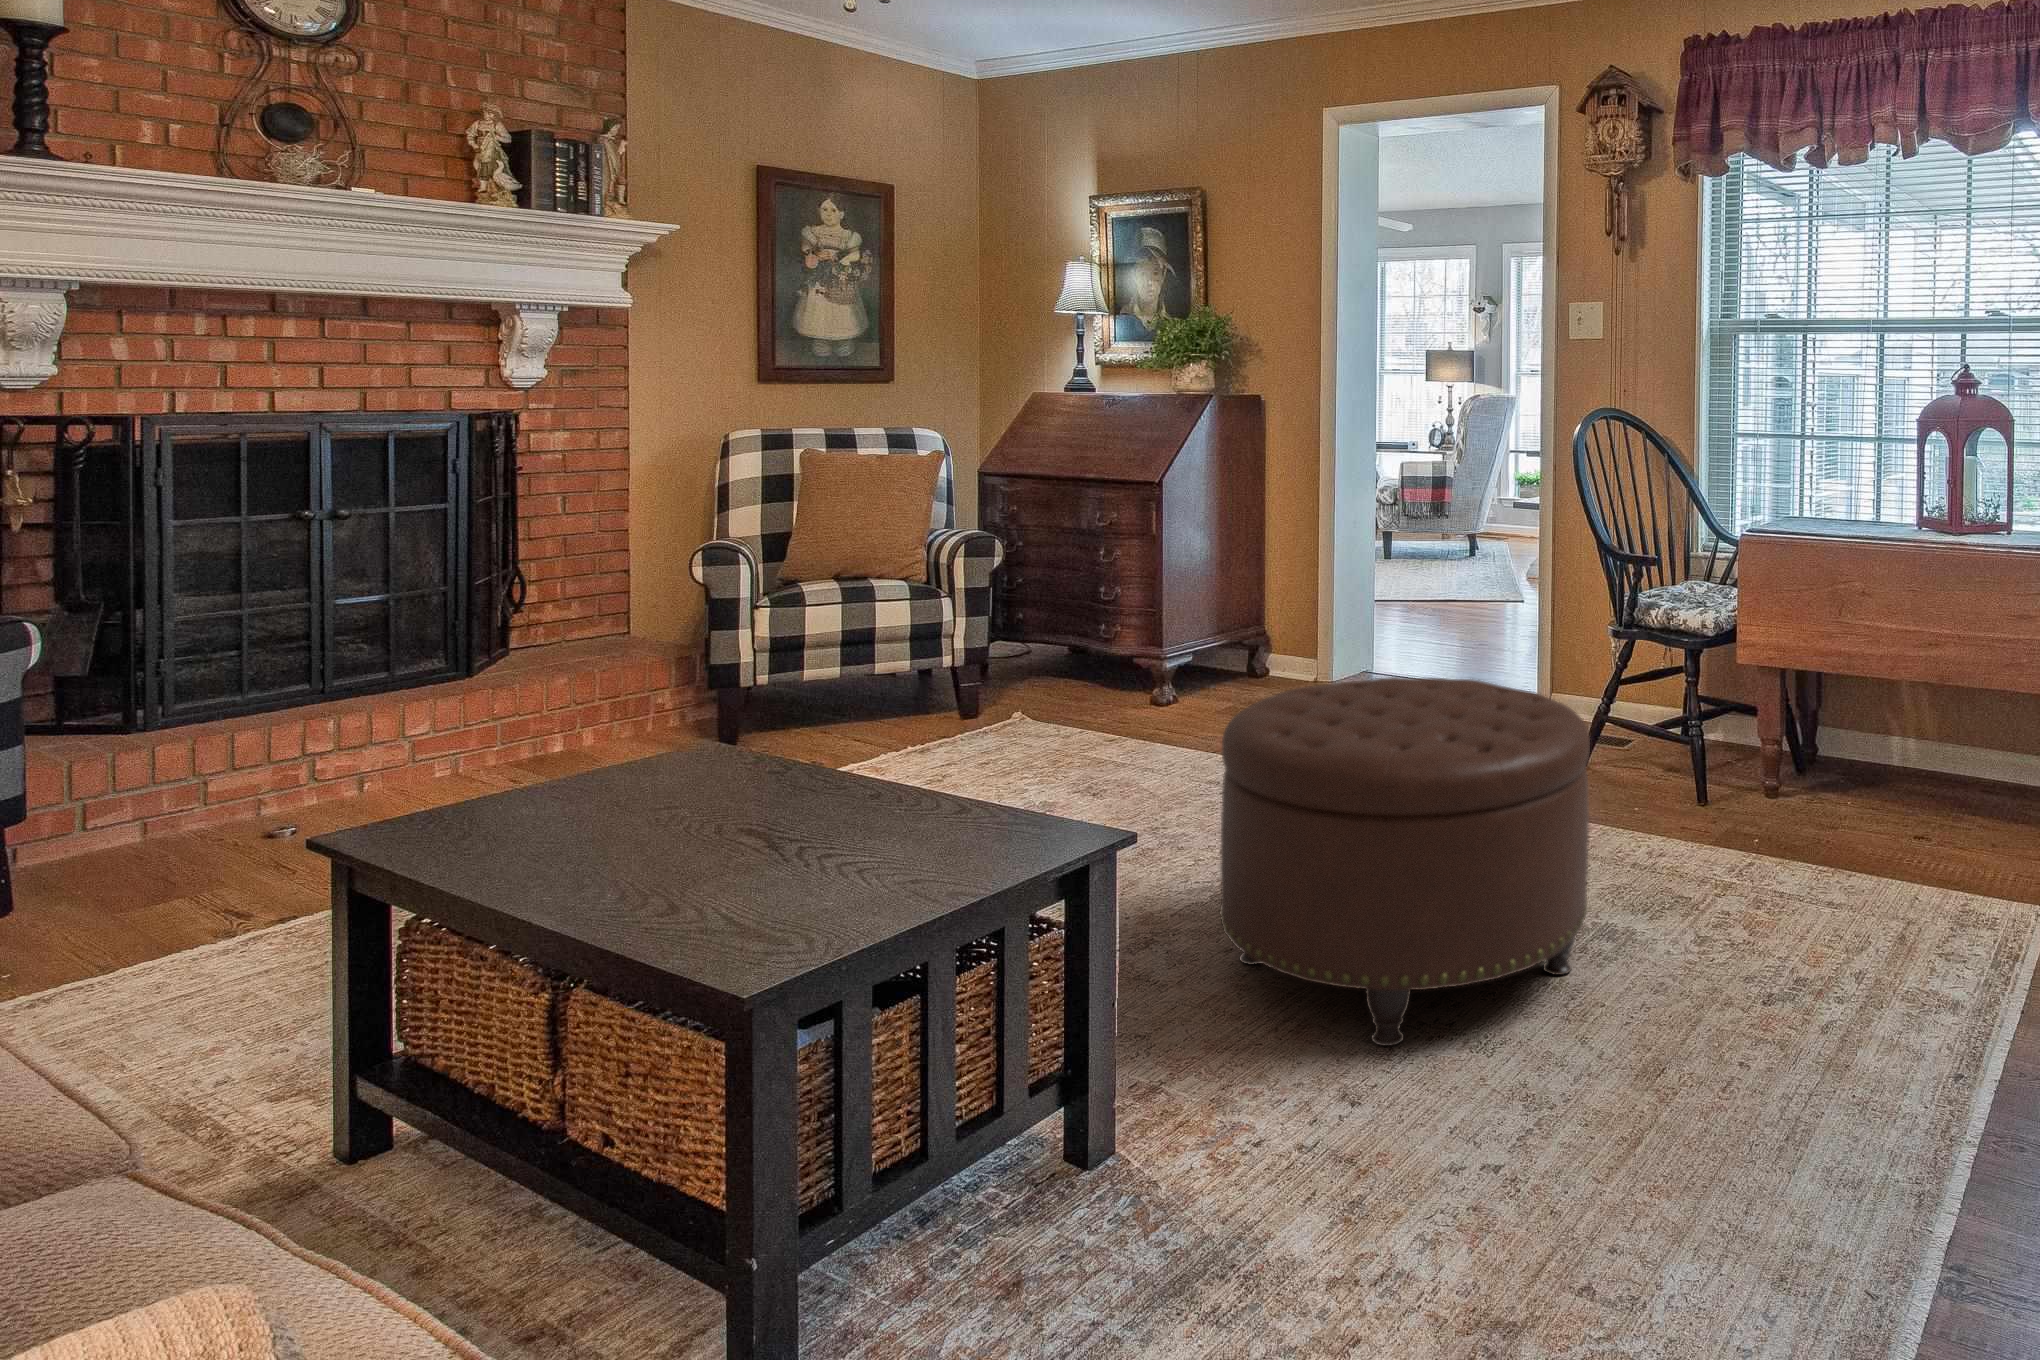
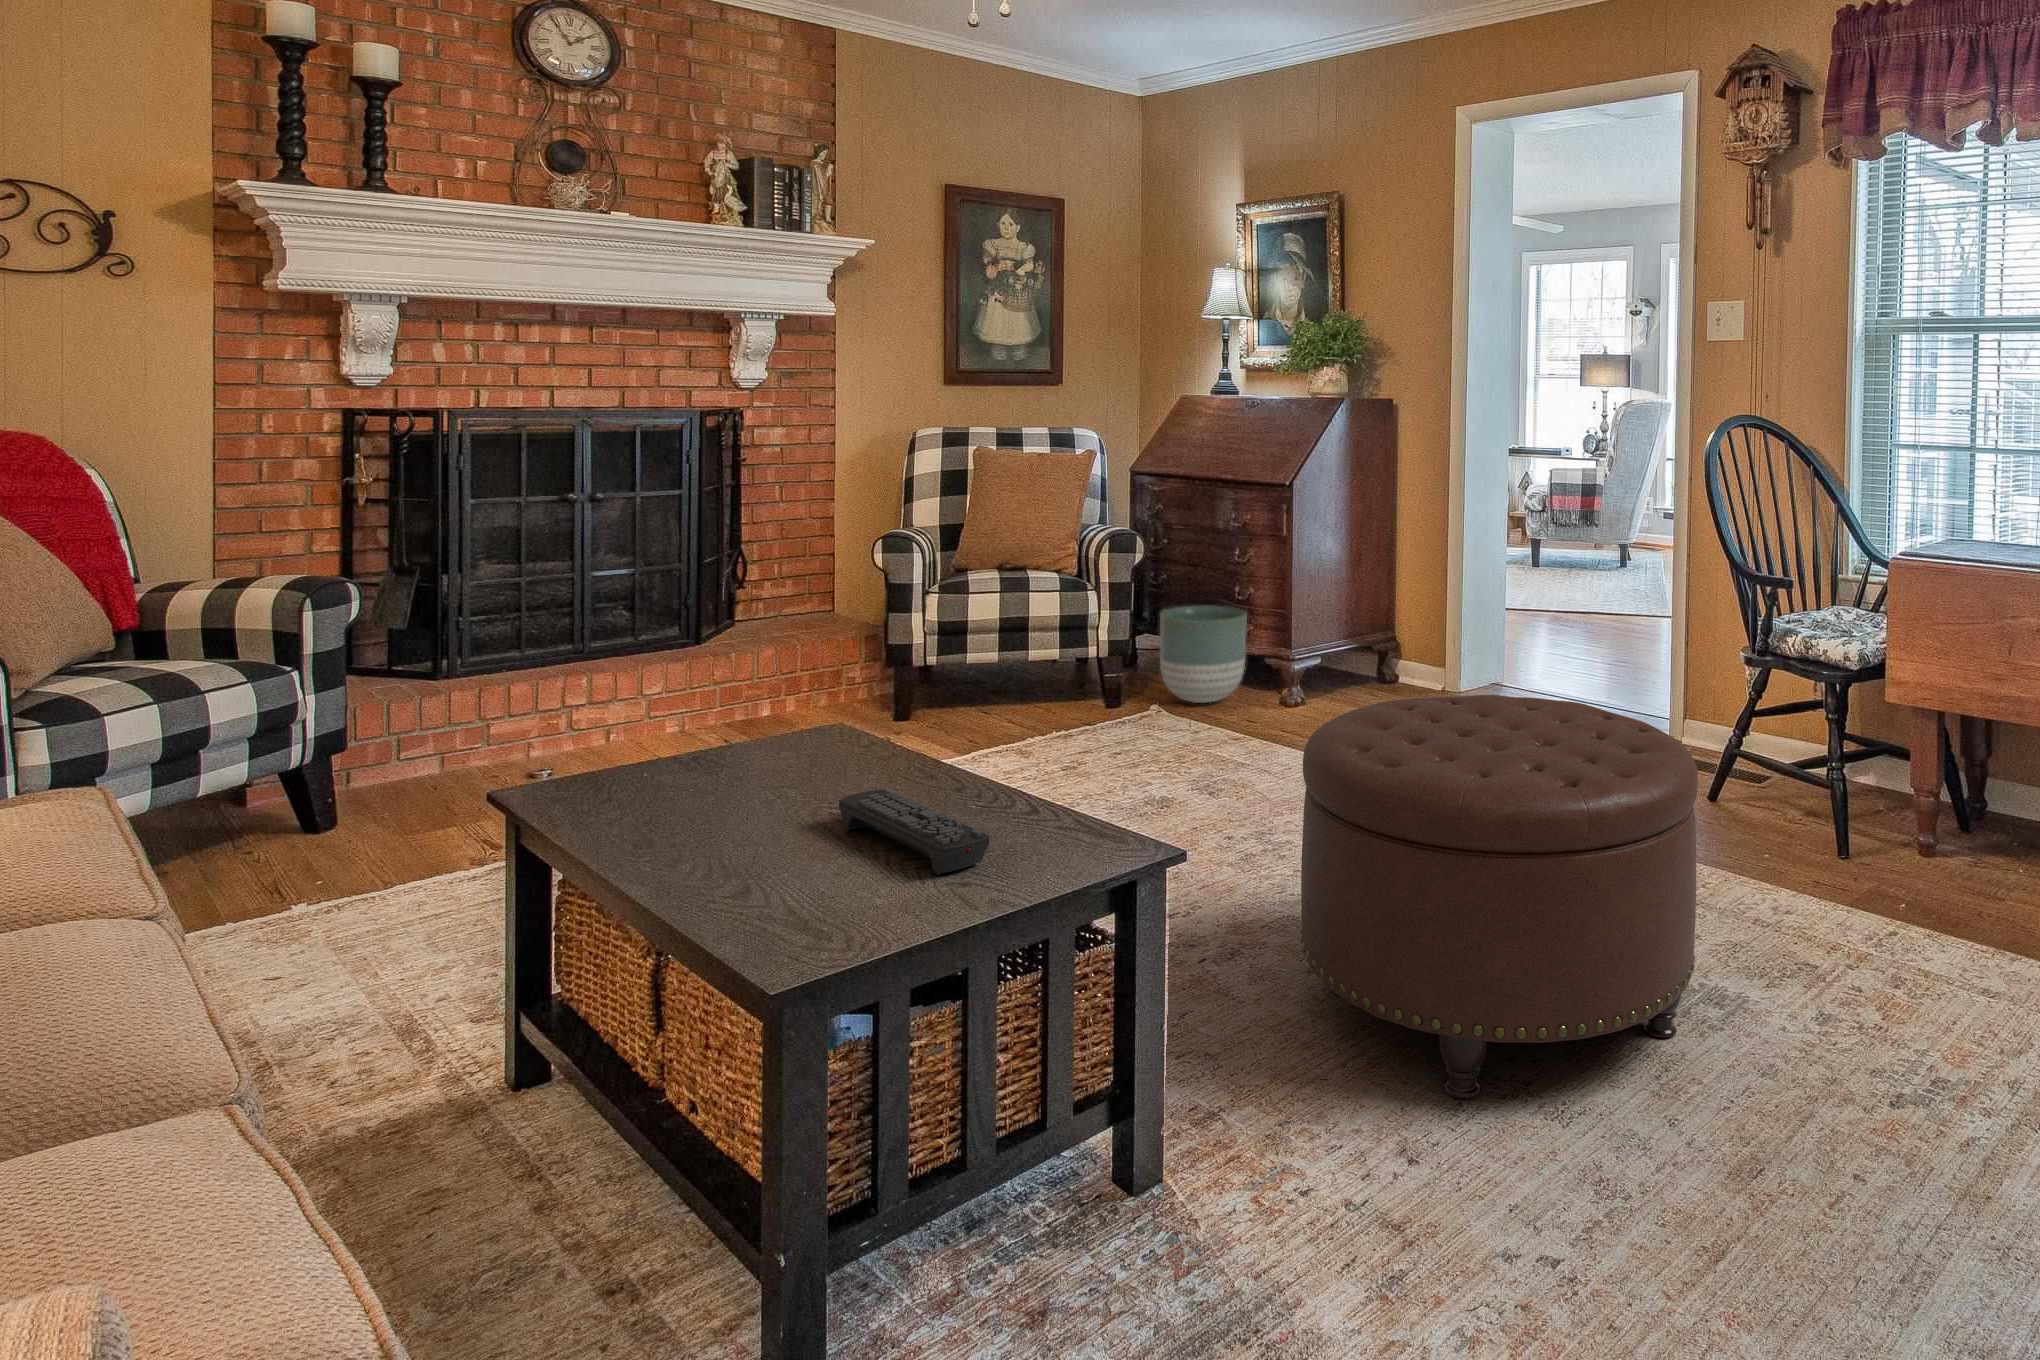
planter: none [1016,611,1109,712] -> present [1160,605,1247,703]
remote control: none [762,802,939,877] -> present [839,789,989,875]

